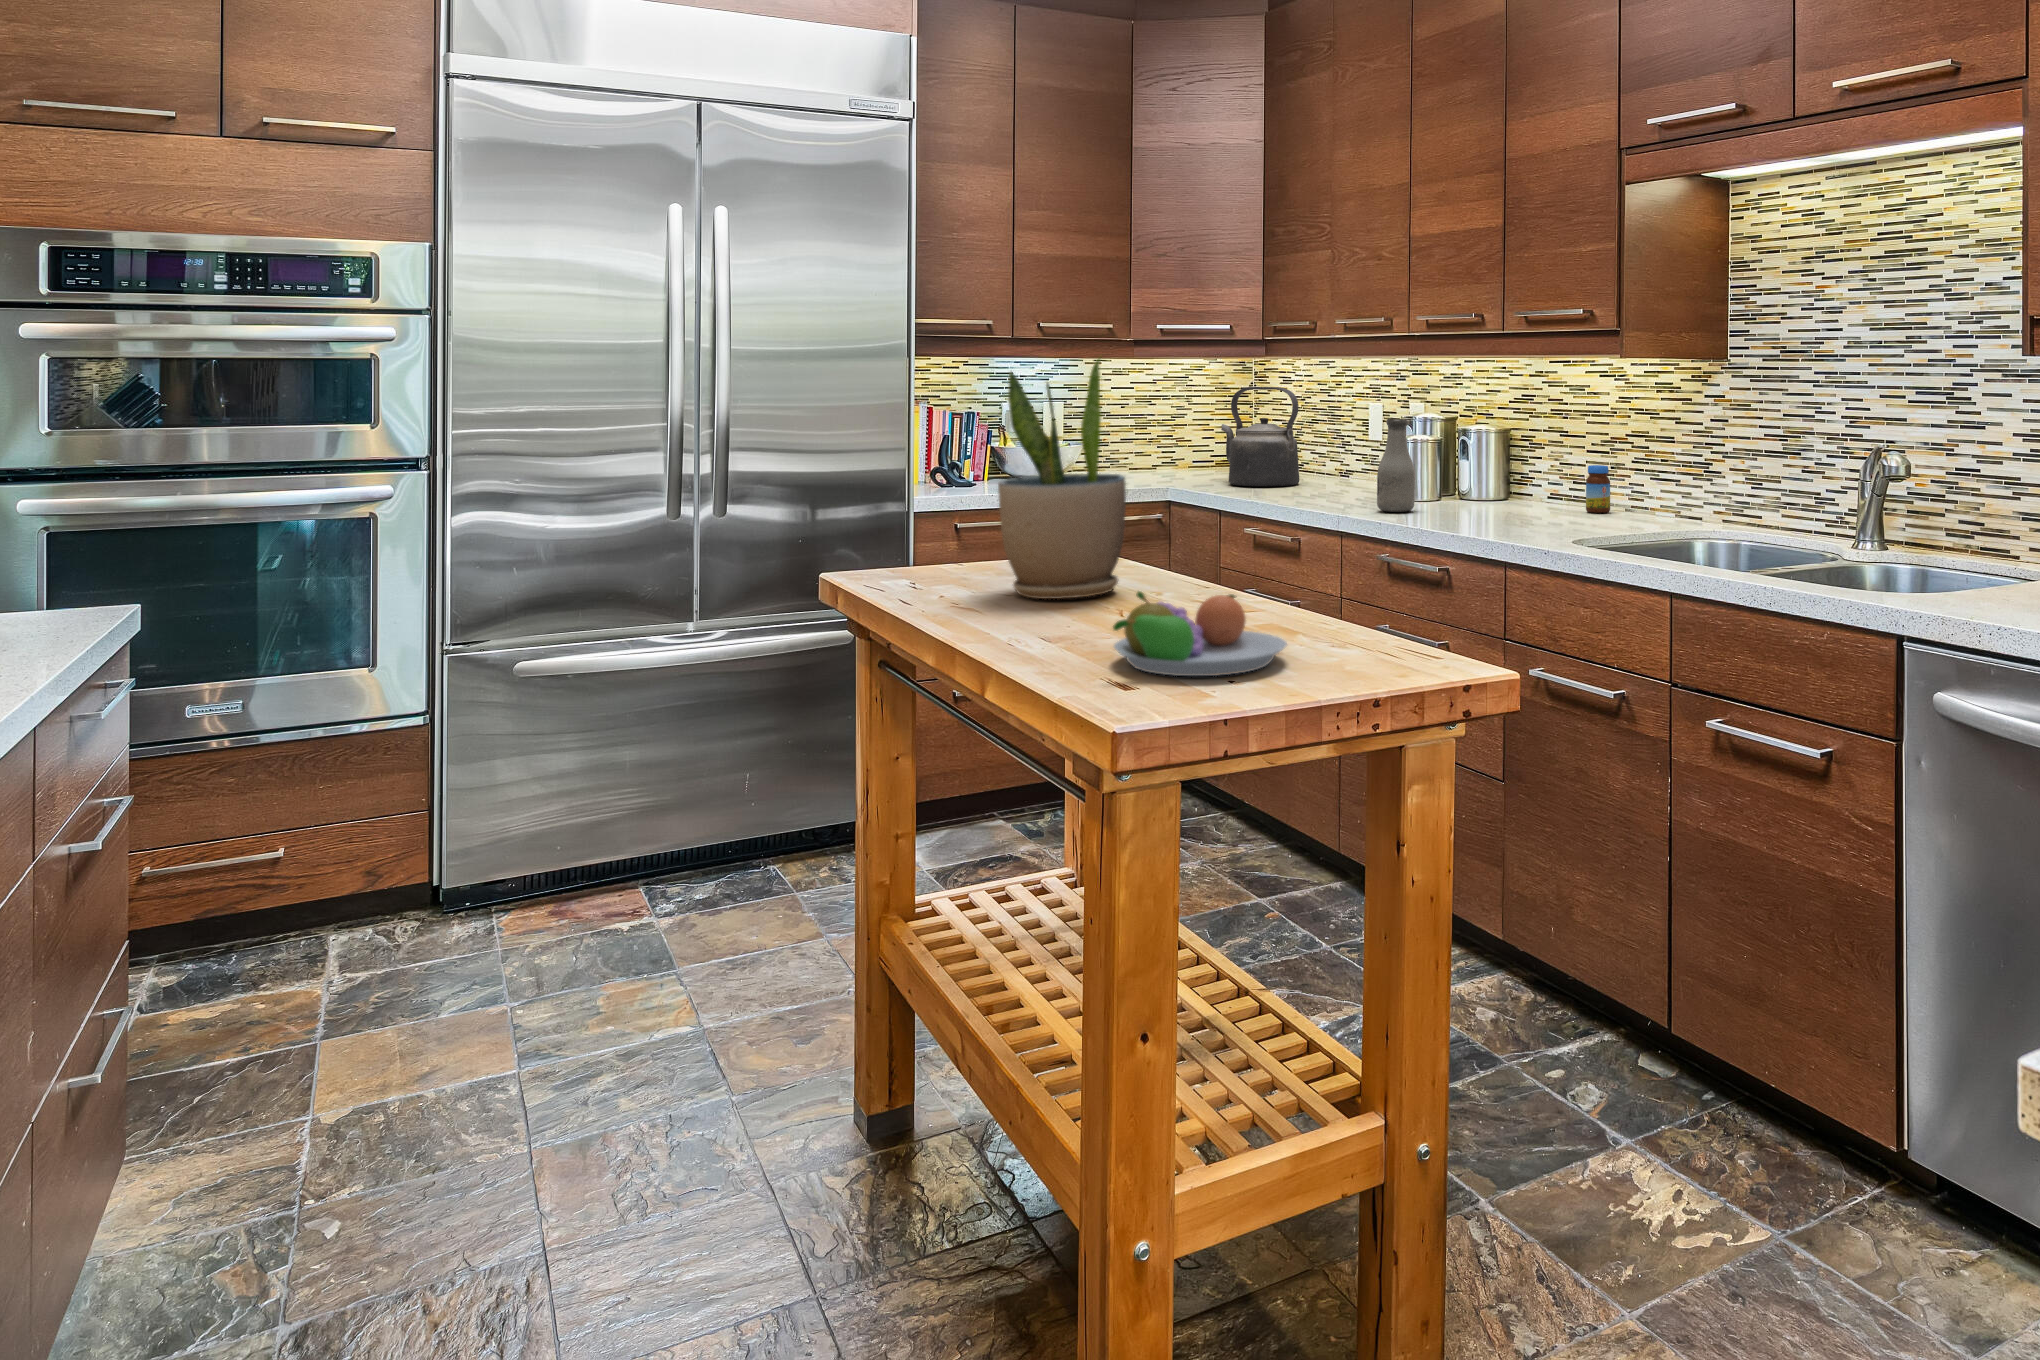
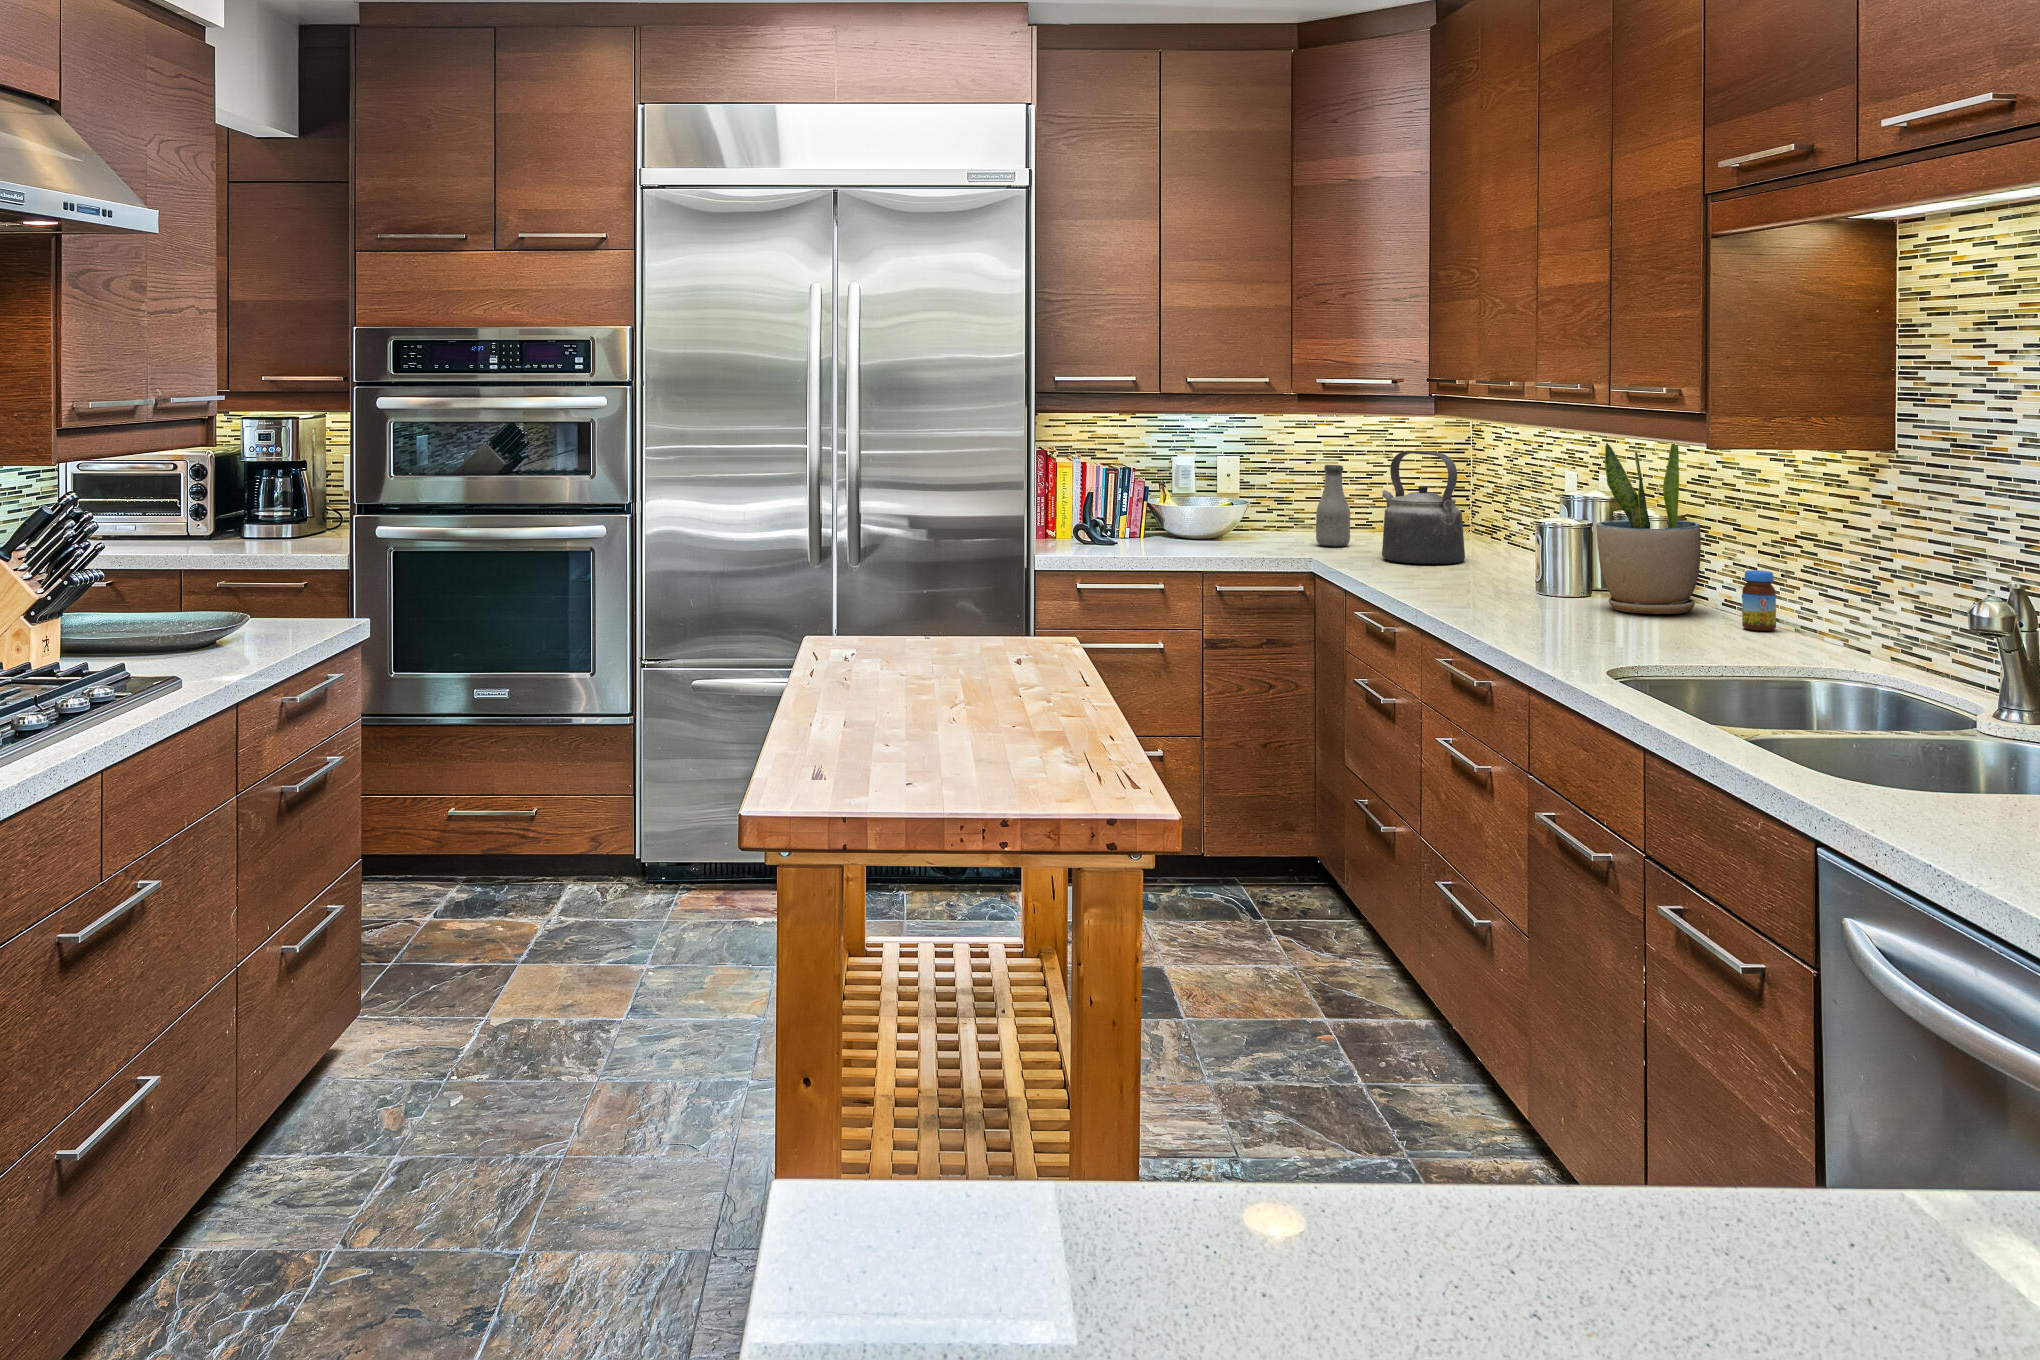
potted plant: present [998,358,1126,599] -> present [1596,443,1701,614]
bottle: present [1377,418,1415,512] -> present [1316,465,1350,547]
fruit bowl: present [1113,591,1287,676] -> none [842,695,1021,784]

